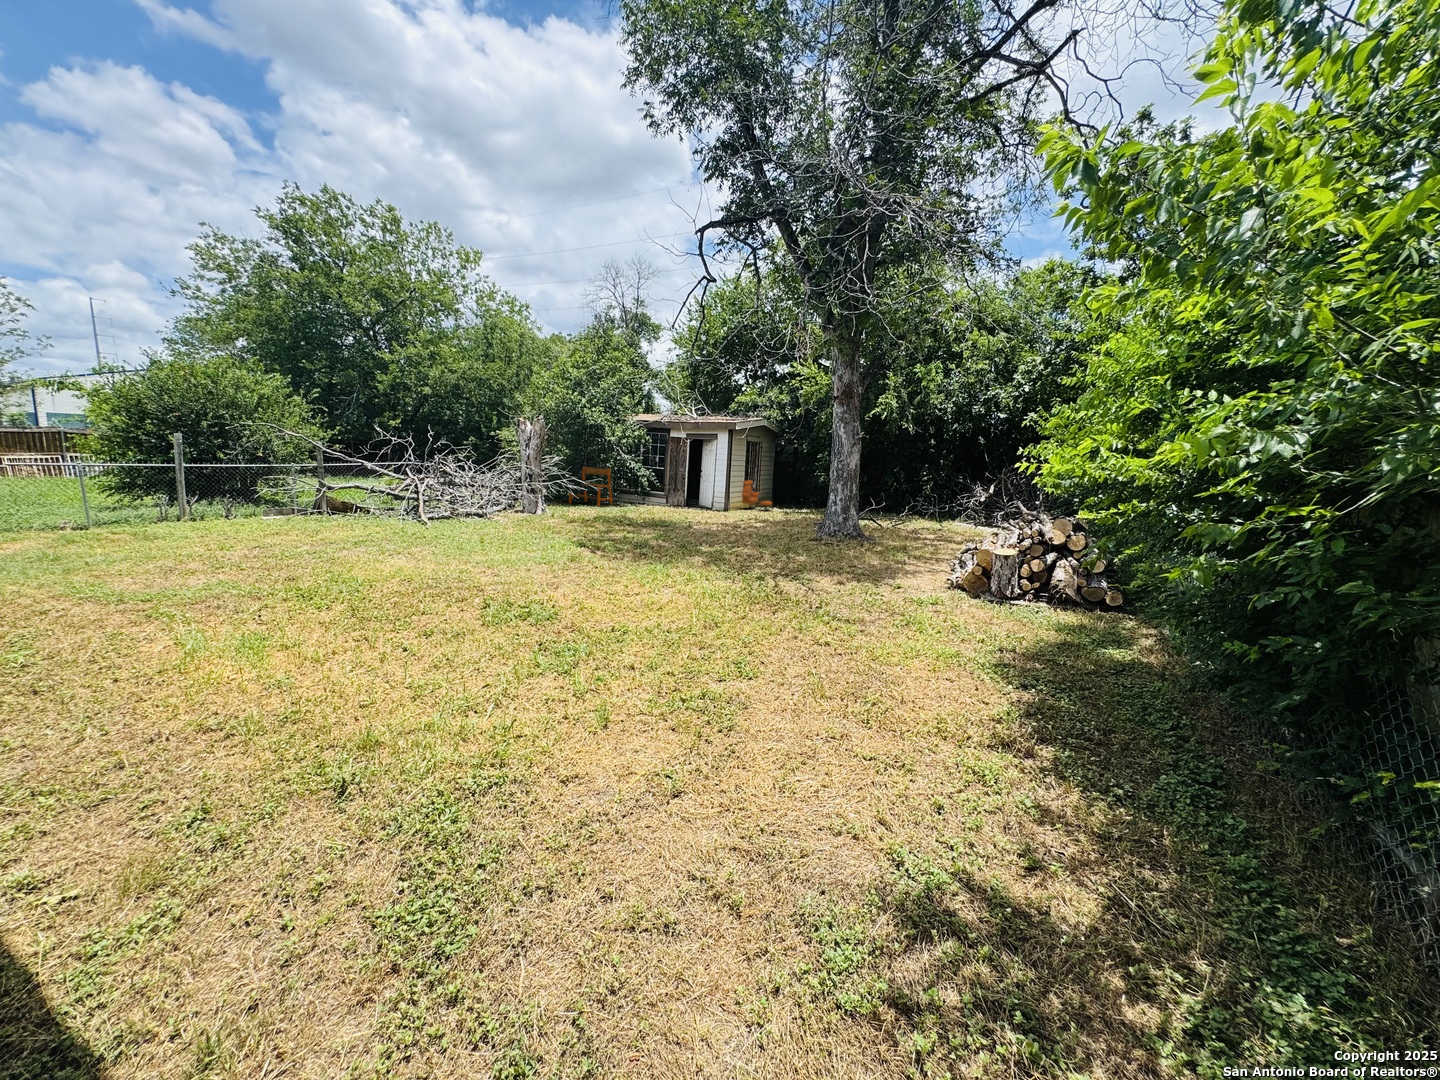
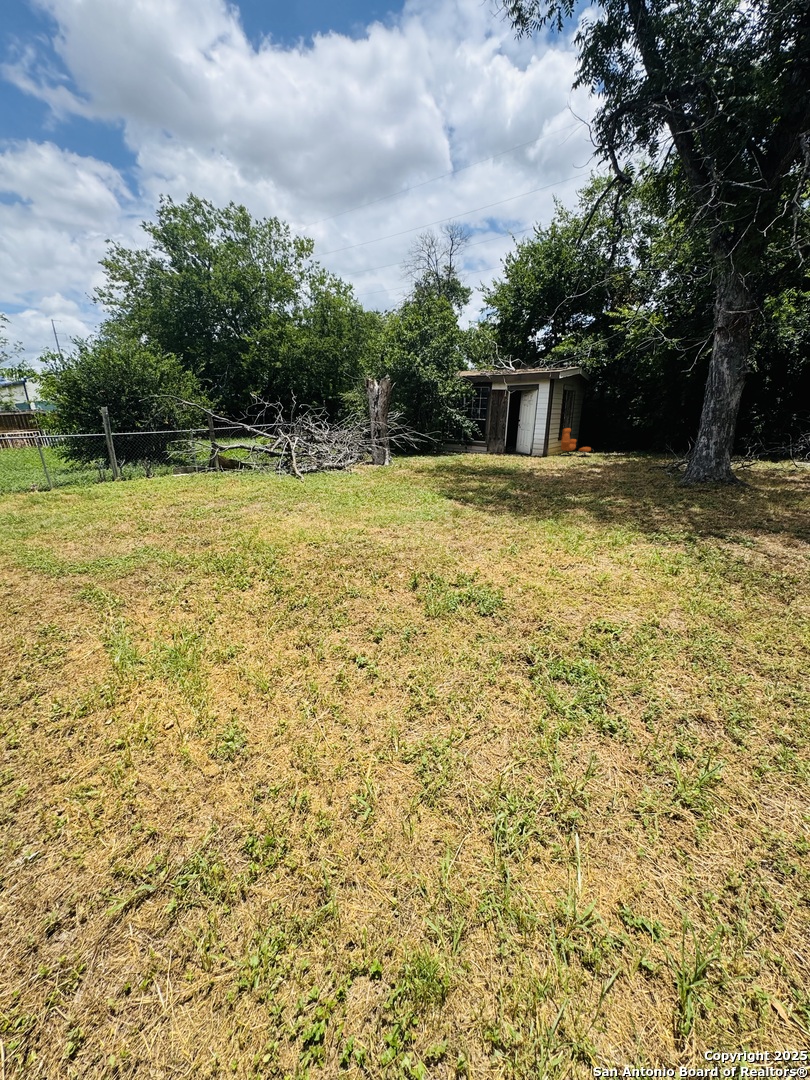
bench: present [569,467,612,506] -> none [404,422,442,458]

